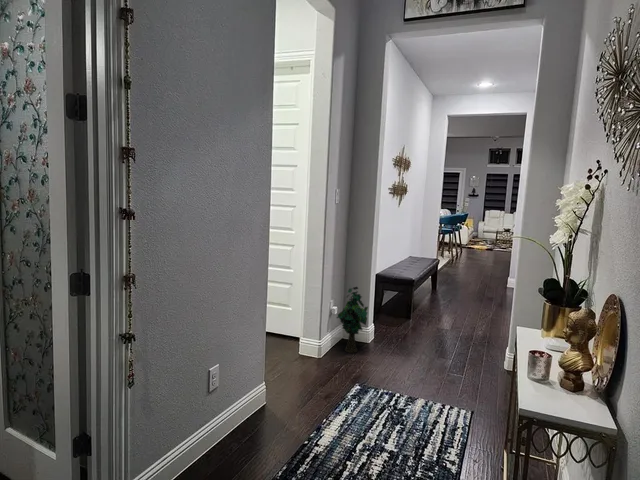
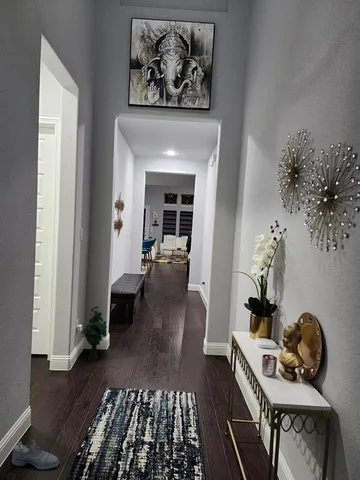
shoe: none [239,413,283,448] -> present [12,440,60,469]

